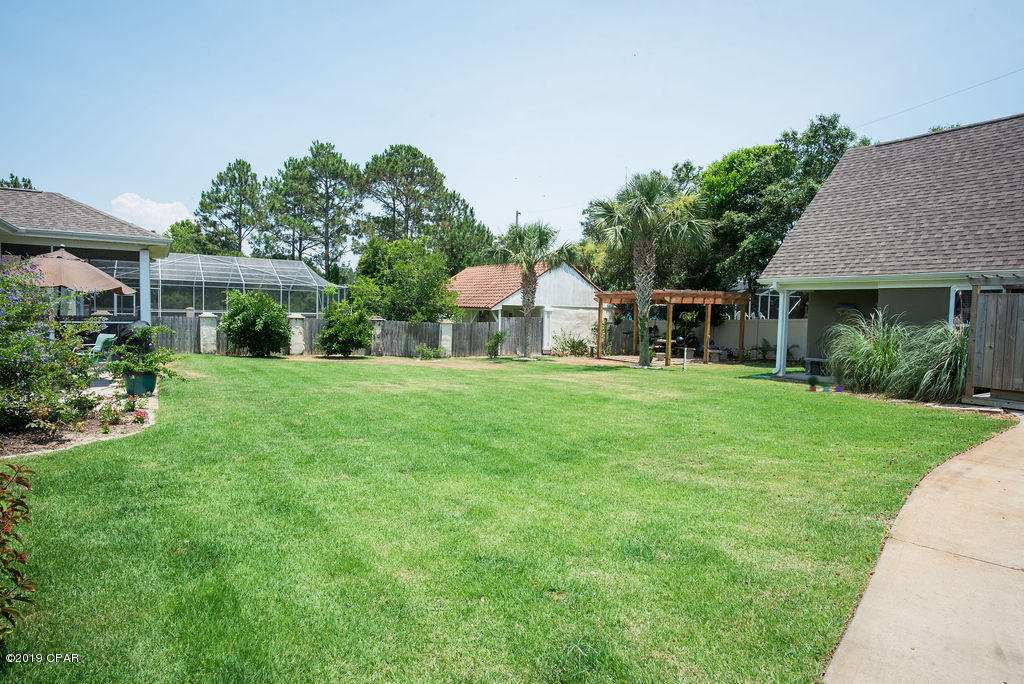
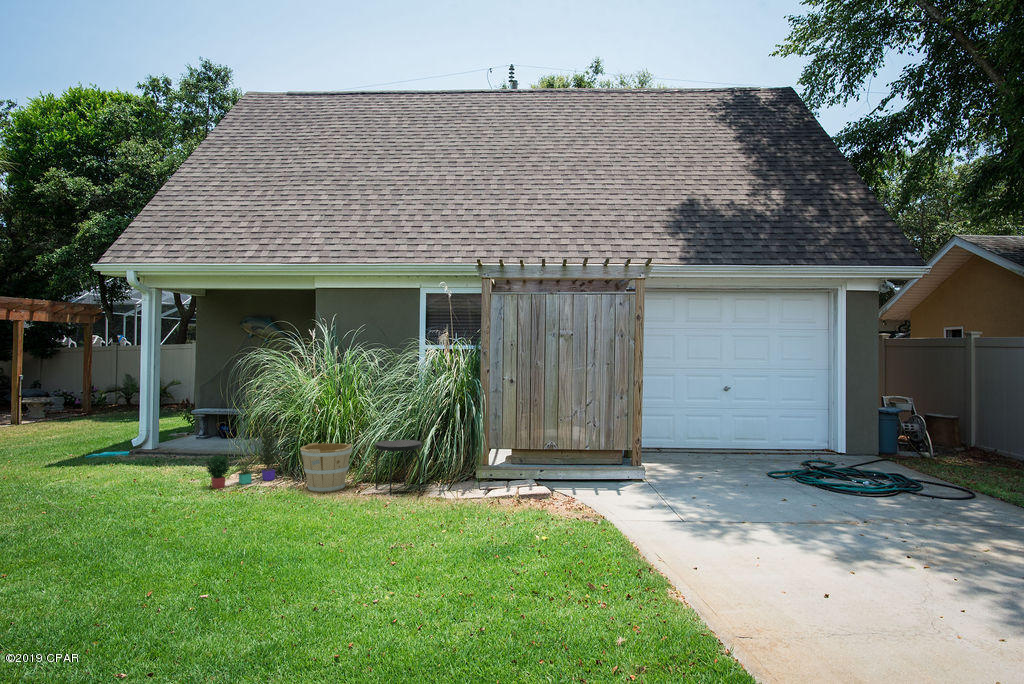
wooden bucket: none [854,374,883,398] -> present [301,443,352,492]
side table: none [895,375,924,404] -> present [375,440,422,496]

